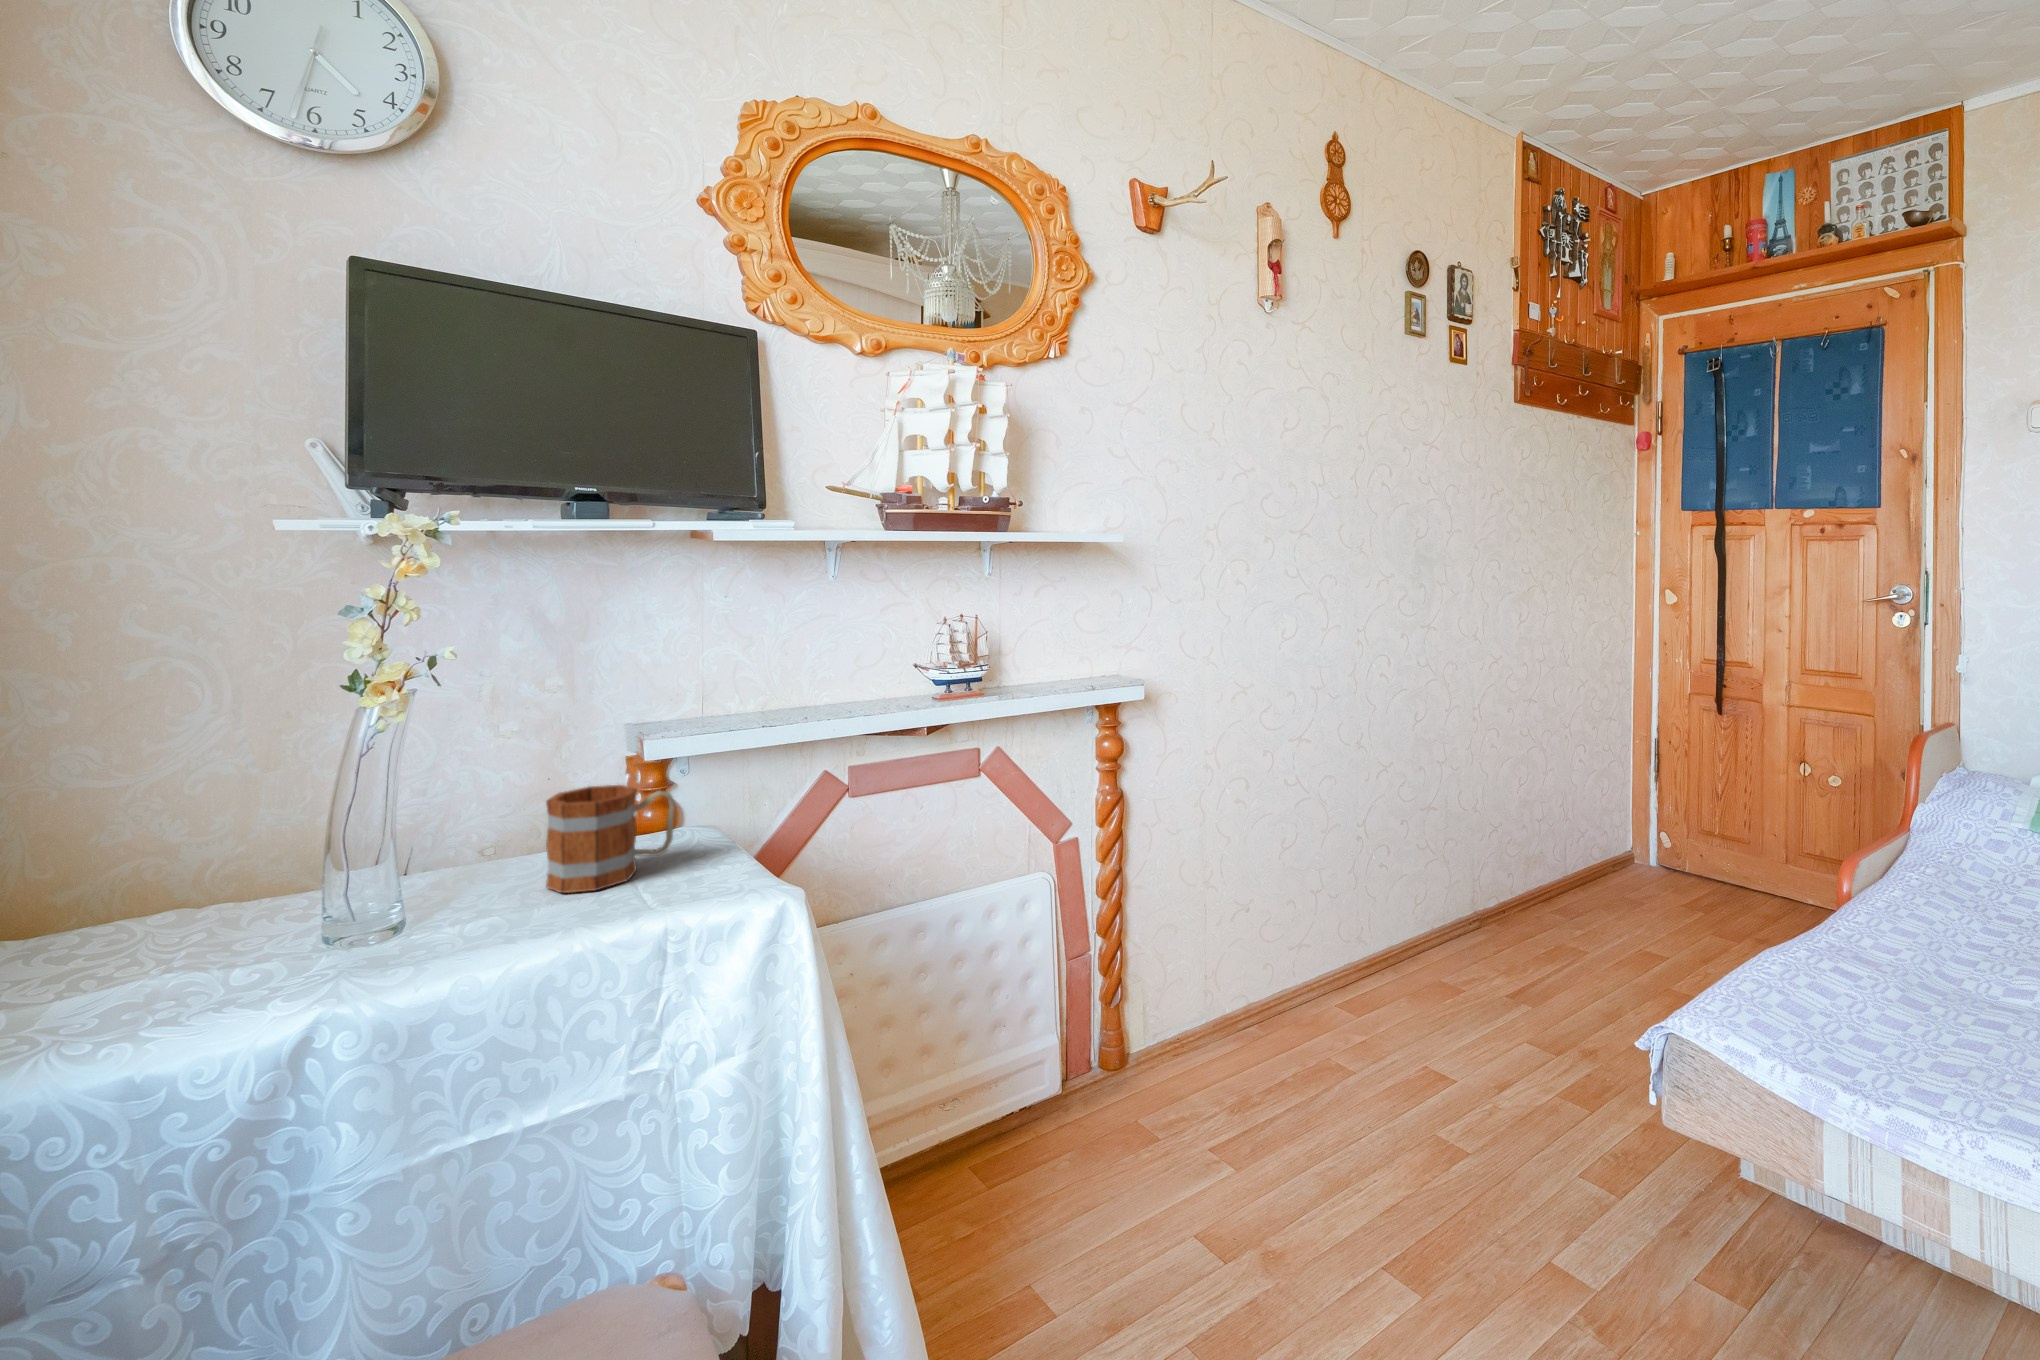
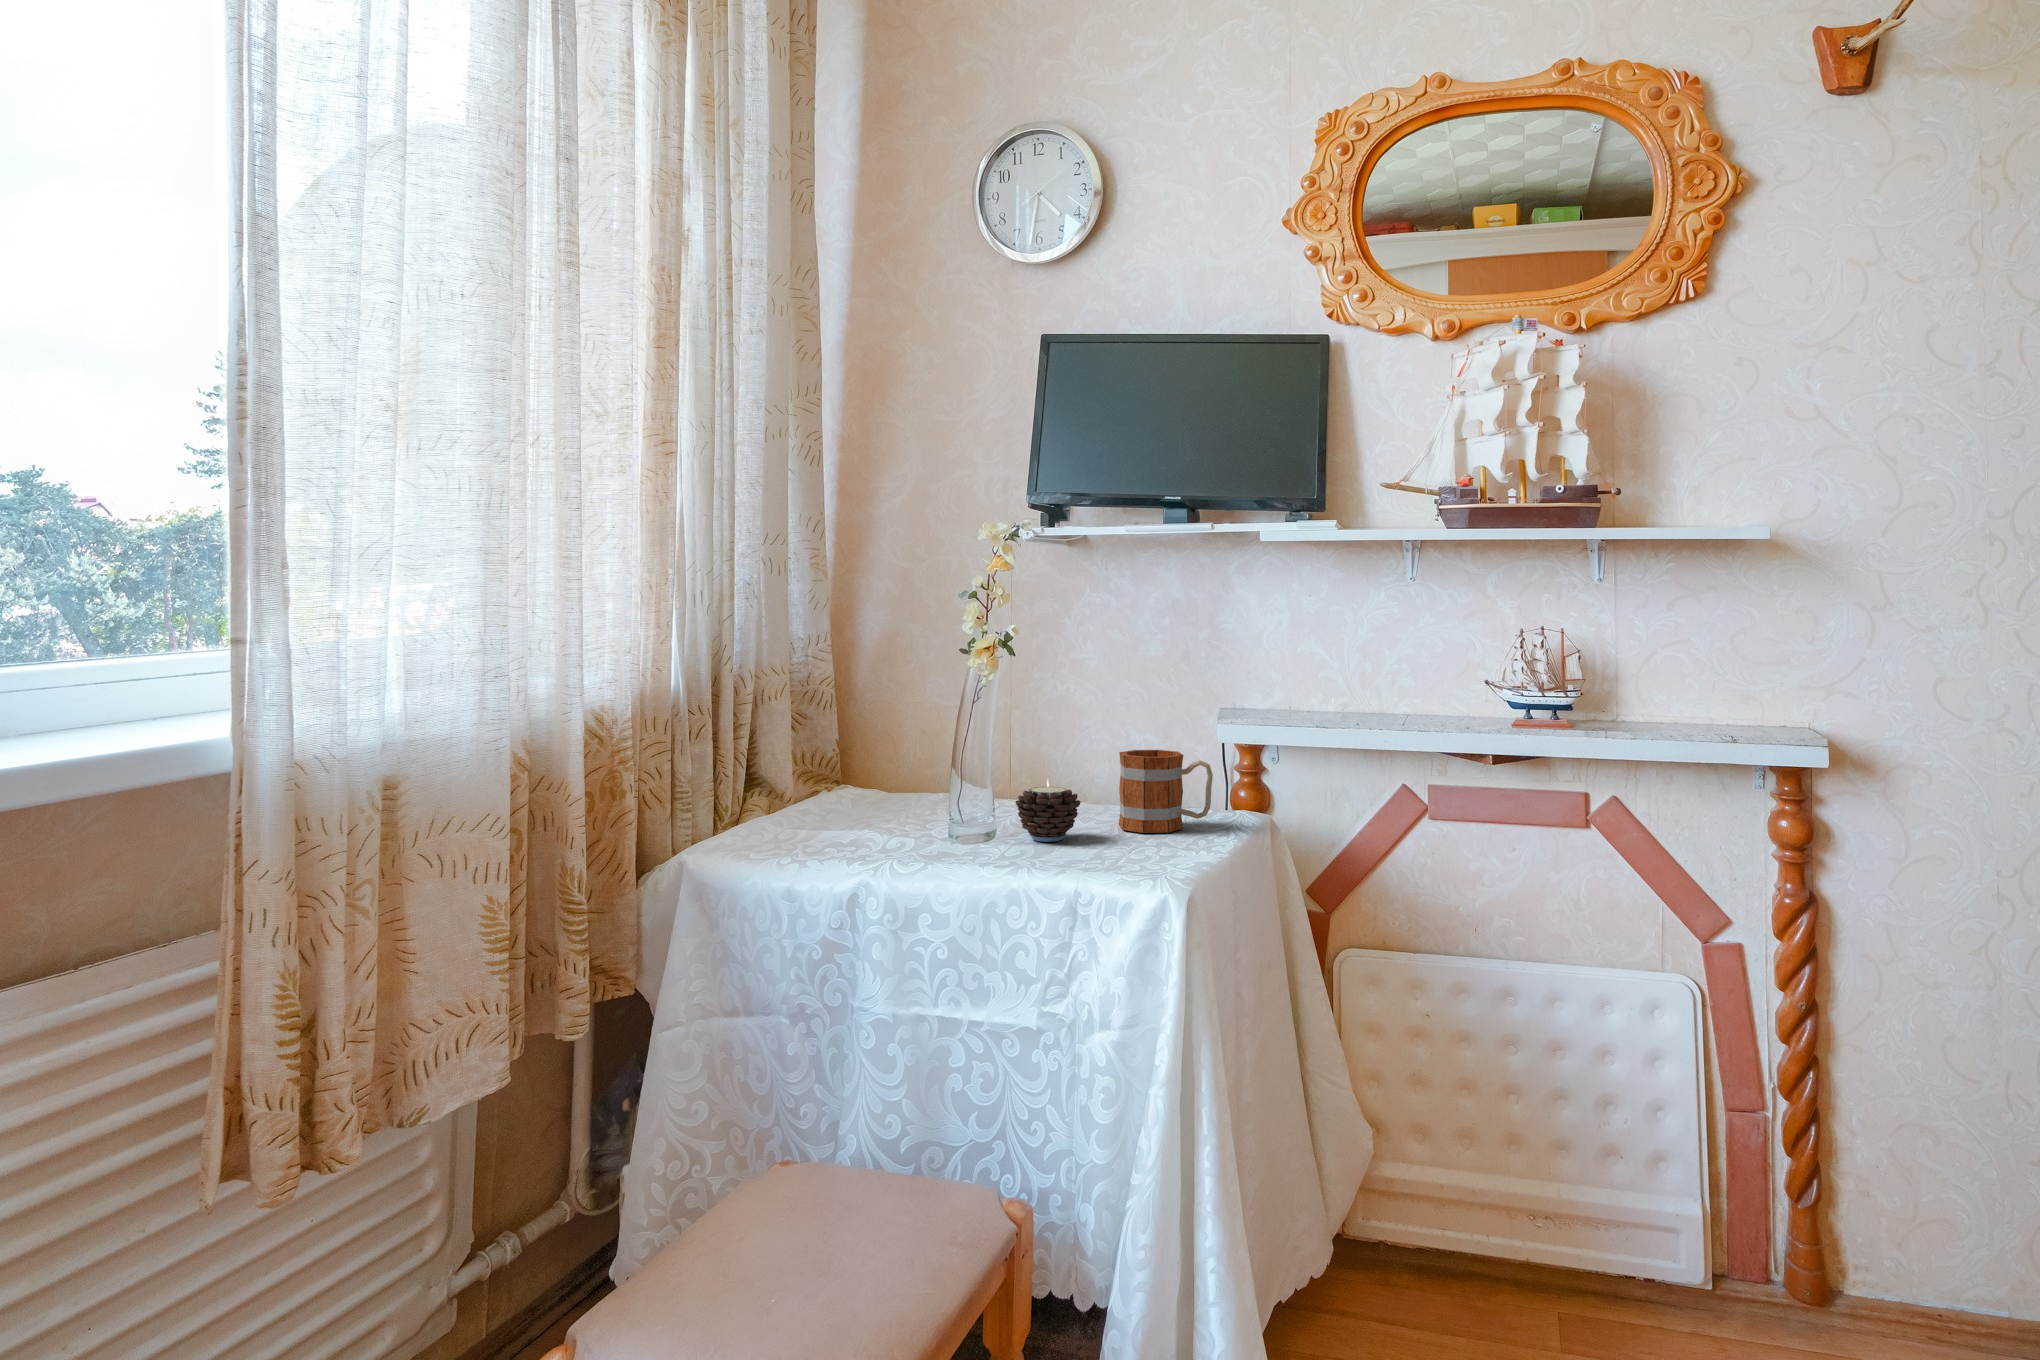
candle: none [414,860,518,945] -> present [1016,780,1081,842]

